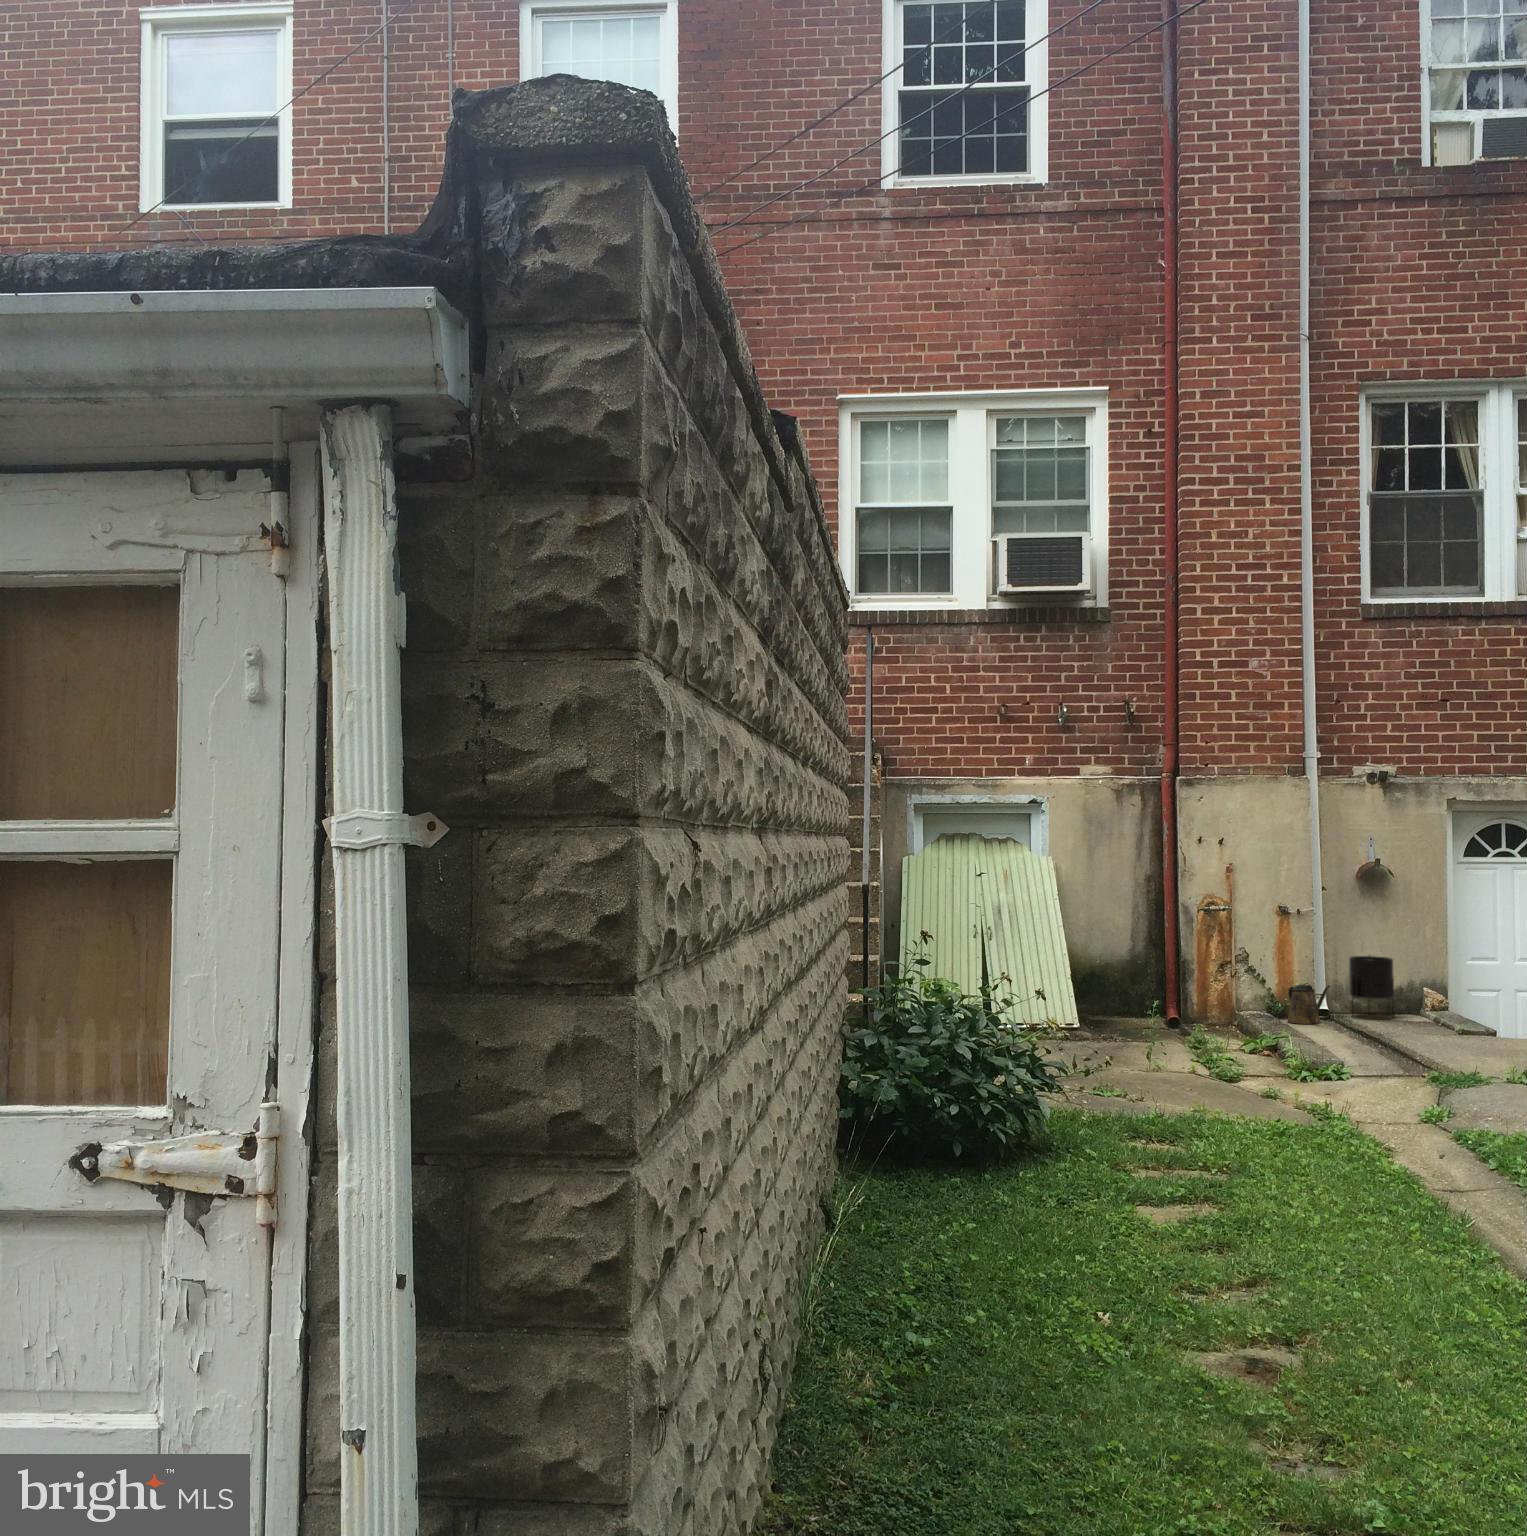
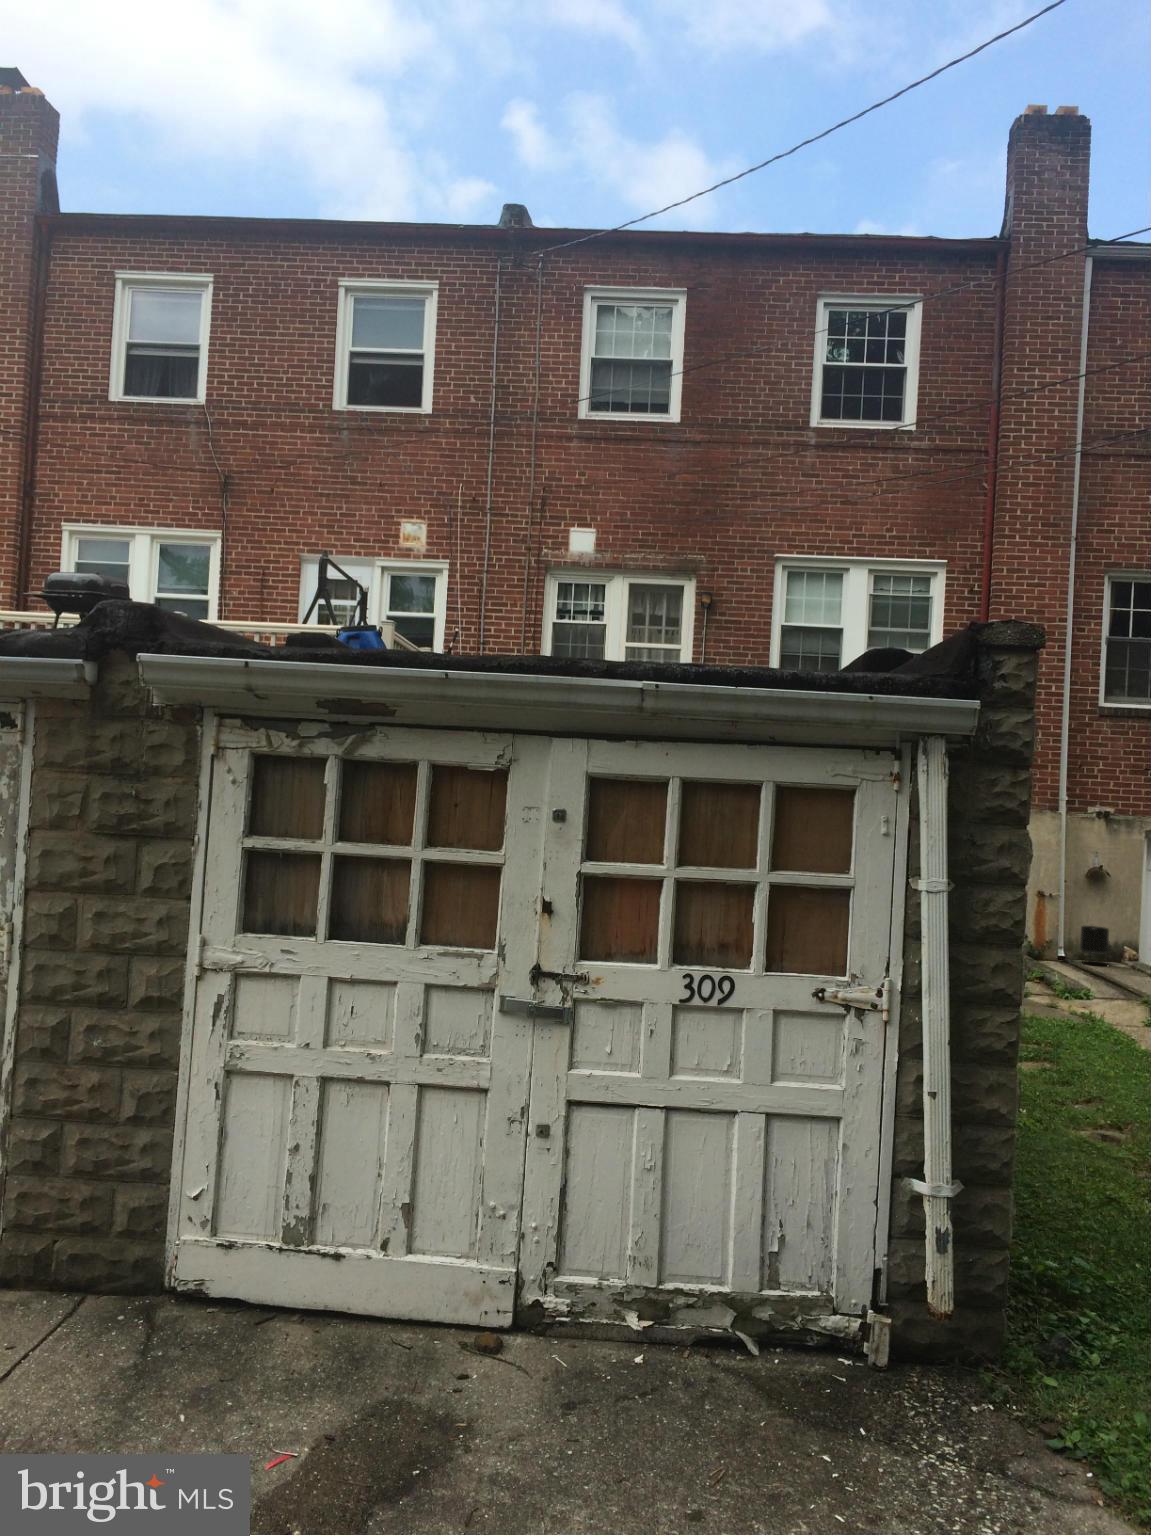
watering can: present [1288,985,1330,1024] -> none [1042,942,1074,967]

